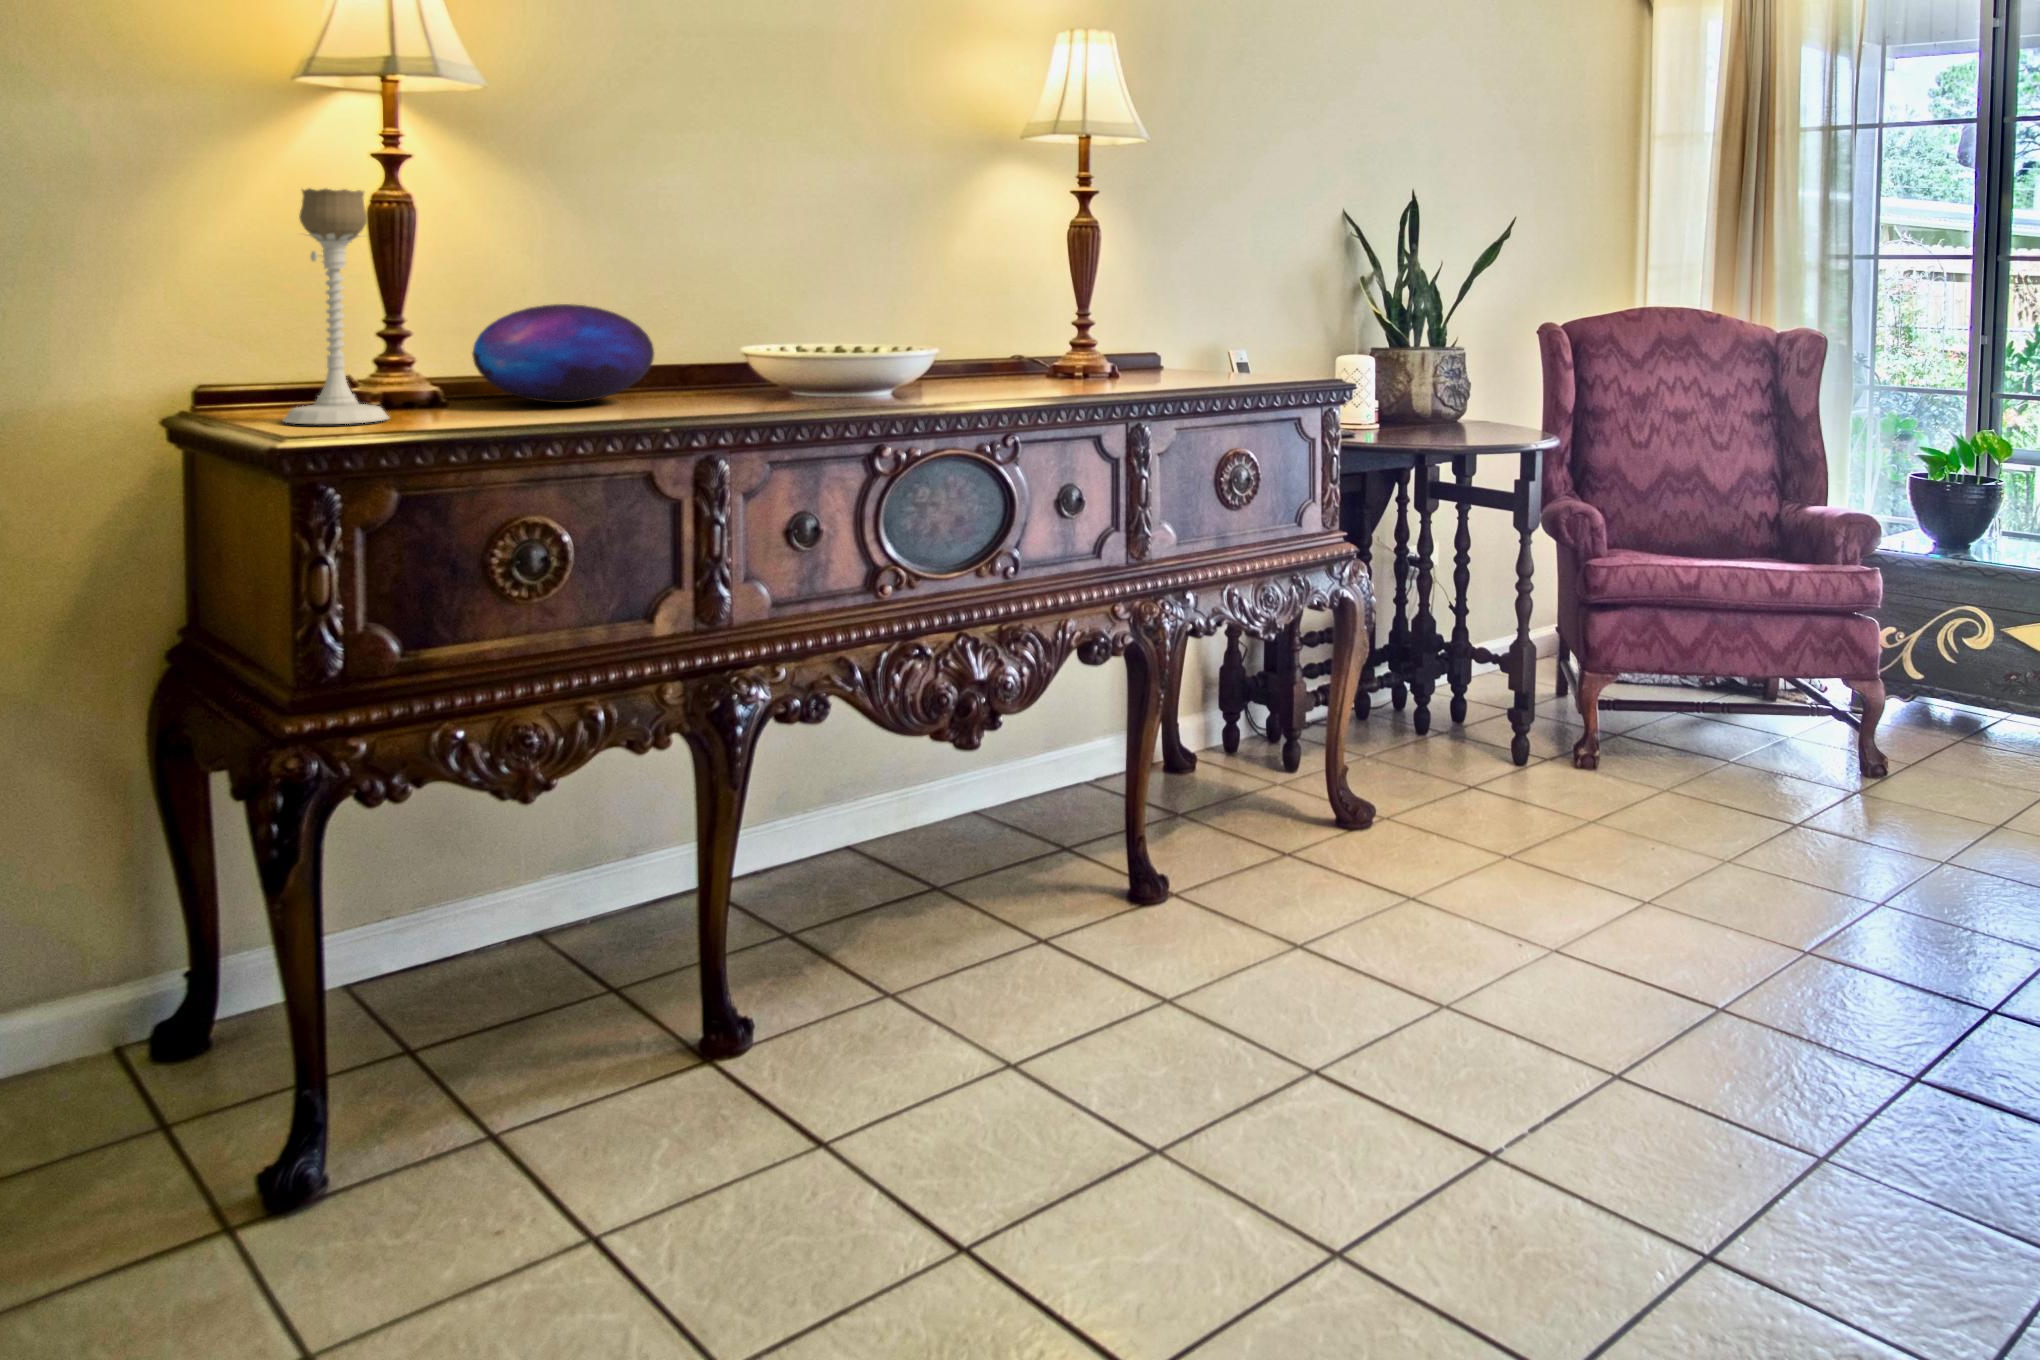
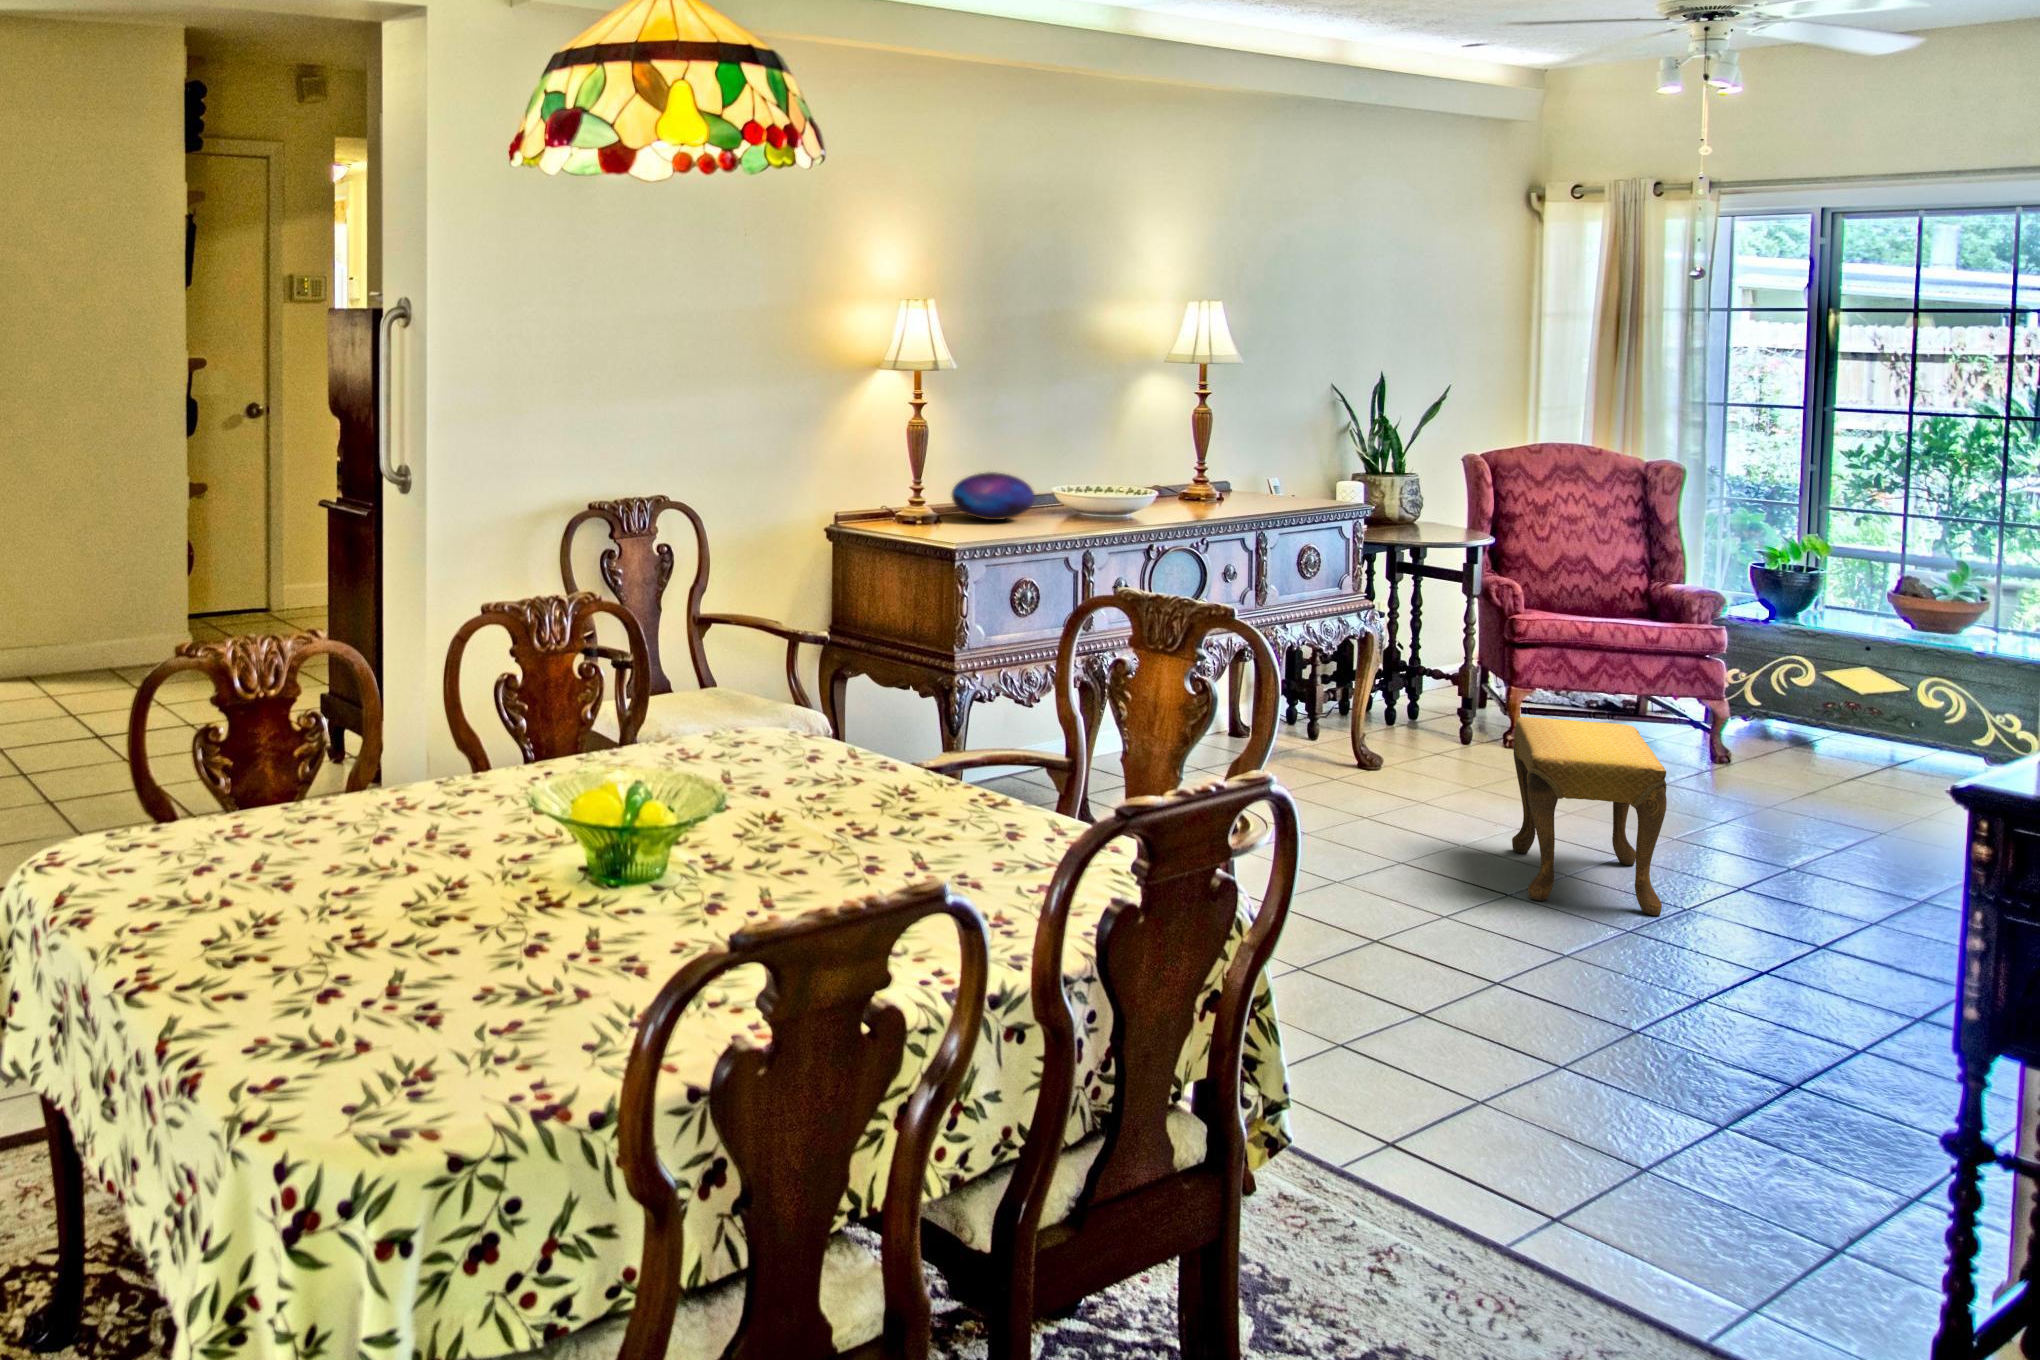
candle holder: present [283,188,389,424] -> none [907,428,950,532]
footstool: none [1539,770,1805,1219] -> present [1512,717,1667,916]

